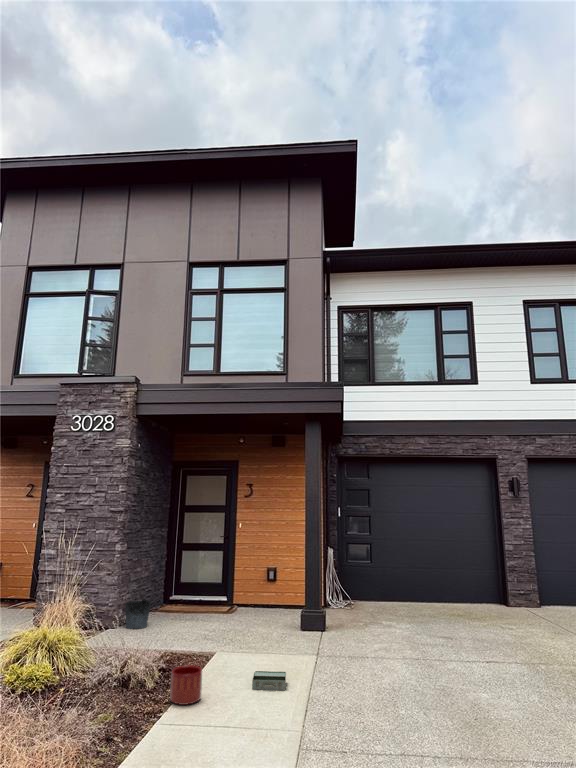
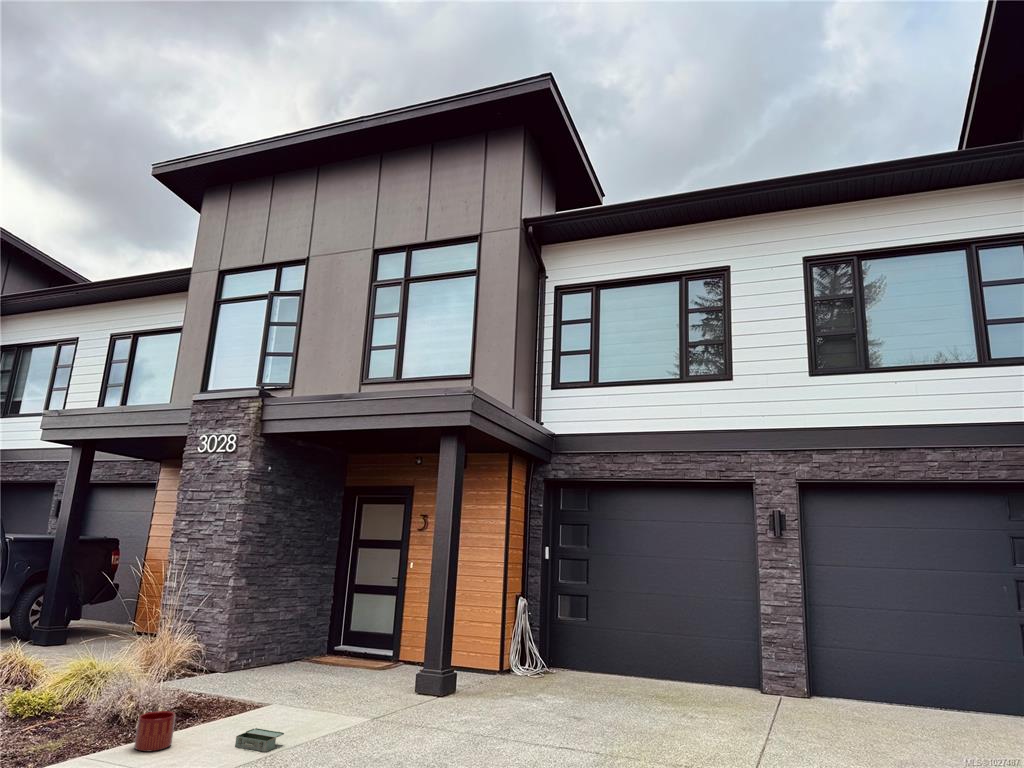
bucket: present [125,599,152,629] -> none [237,644,268,676]

